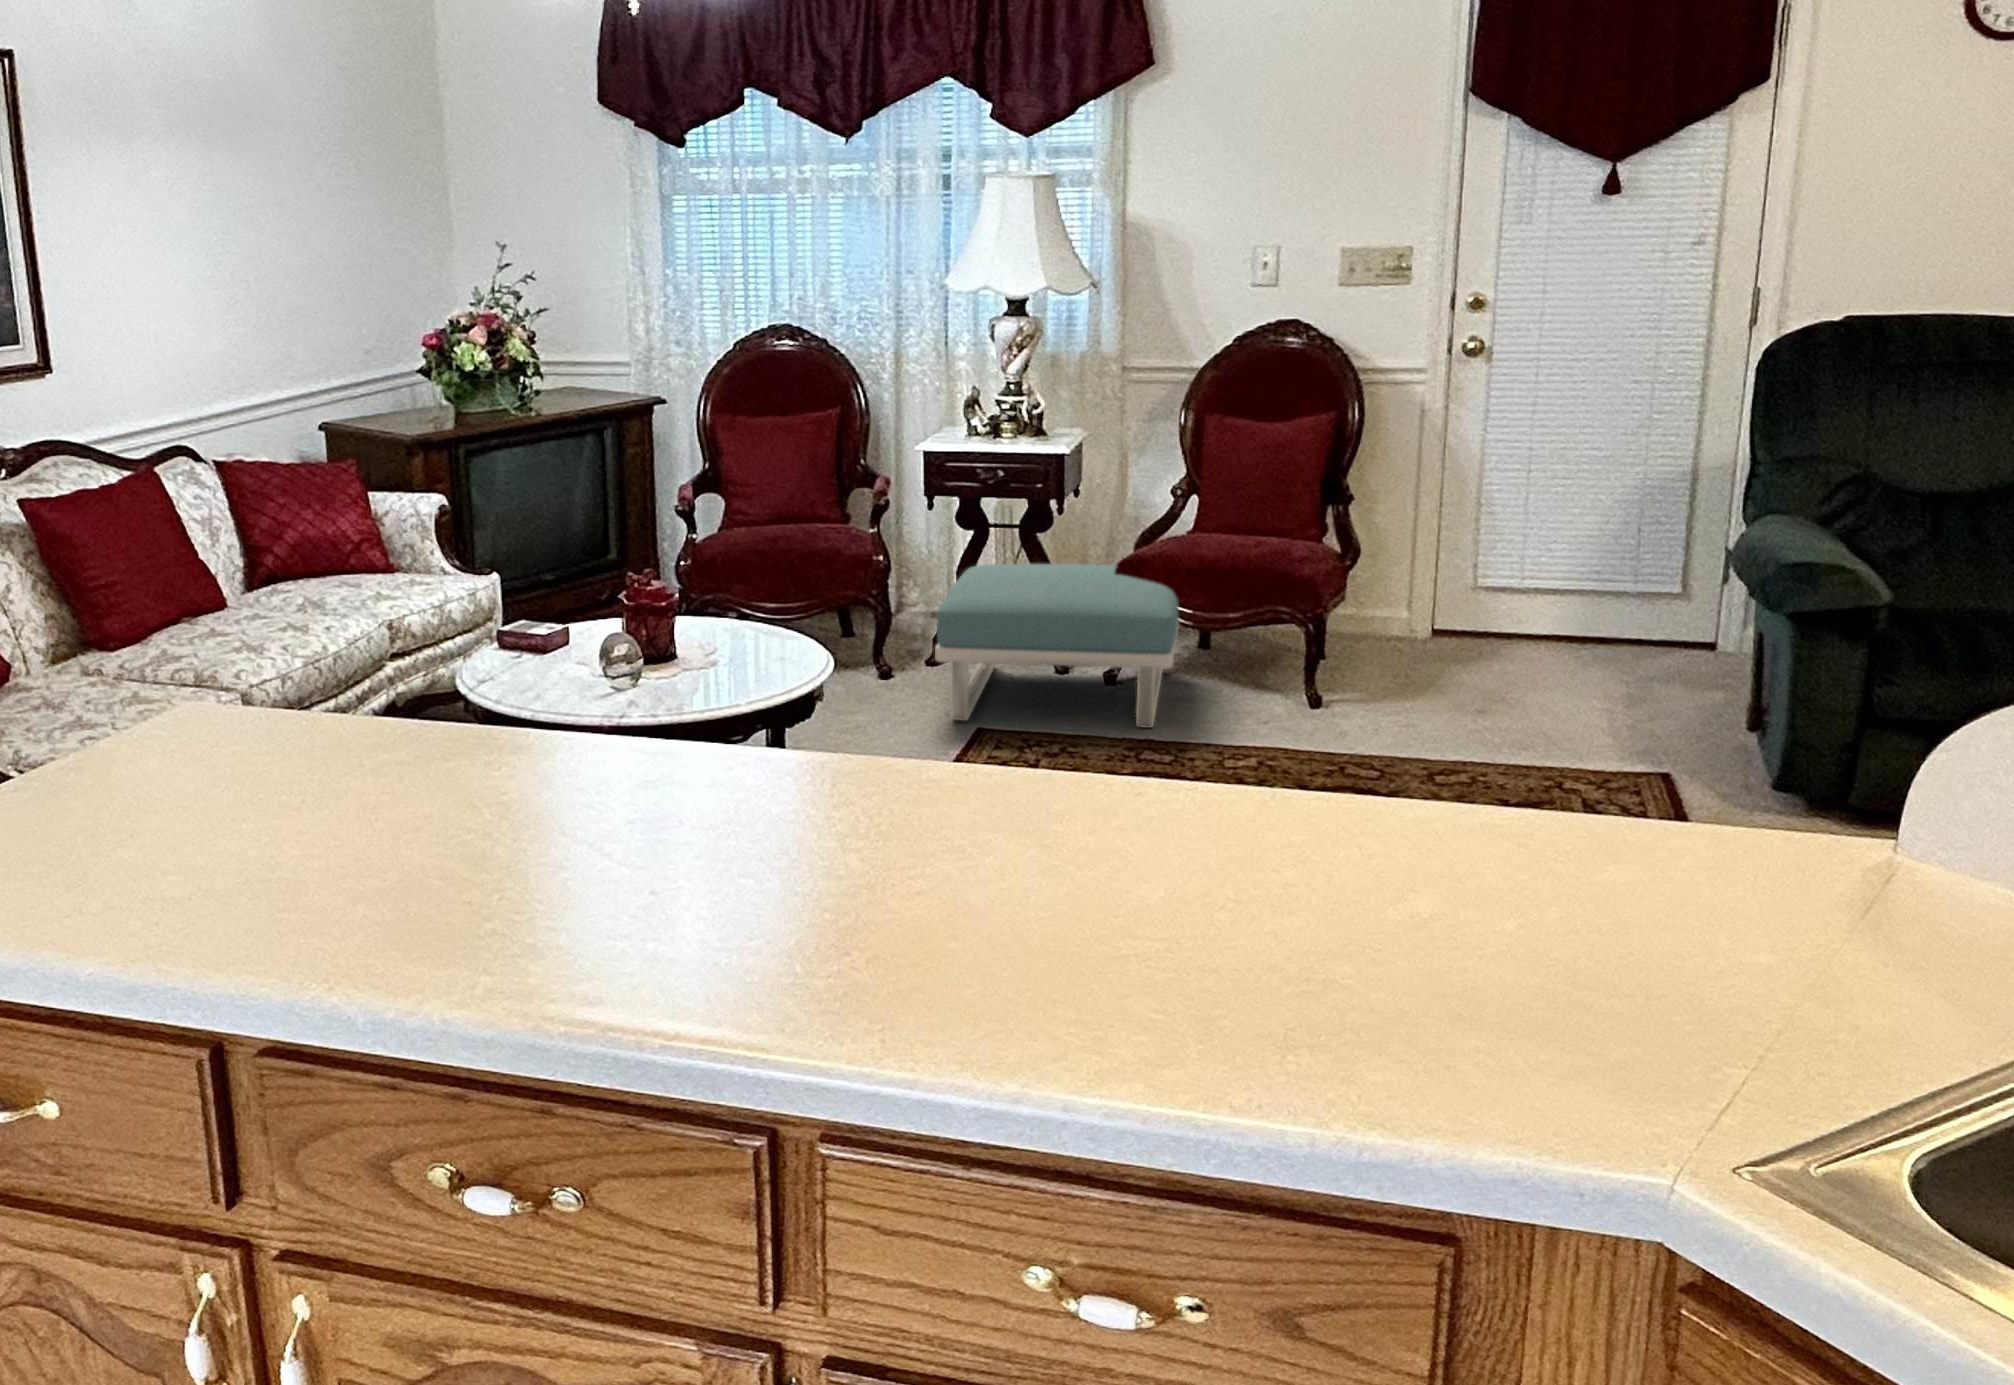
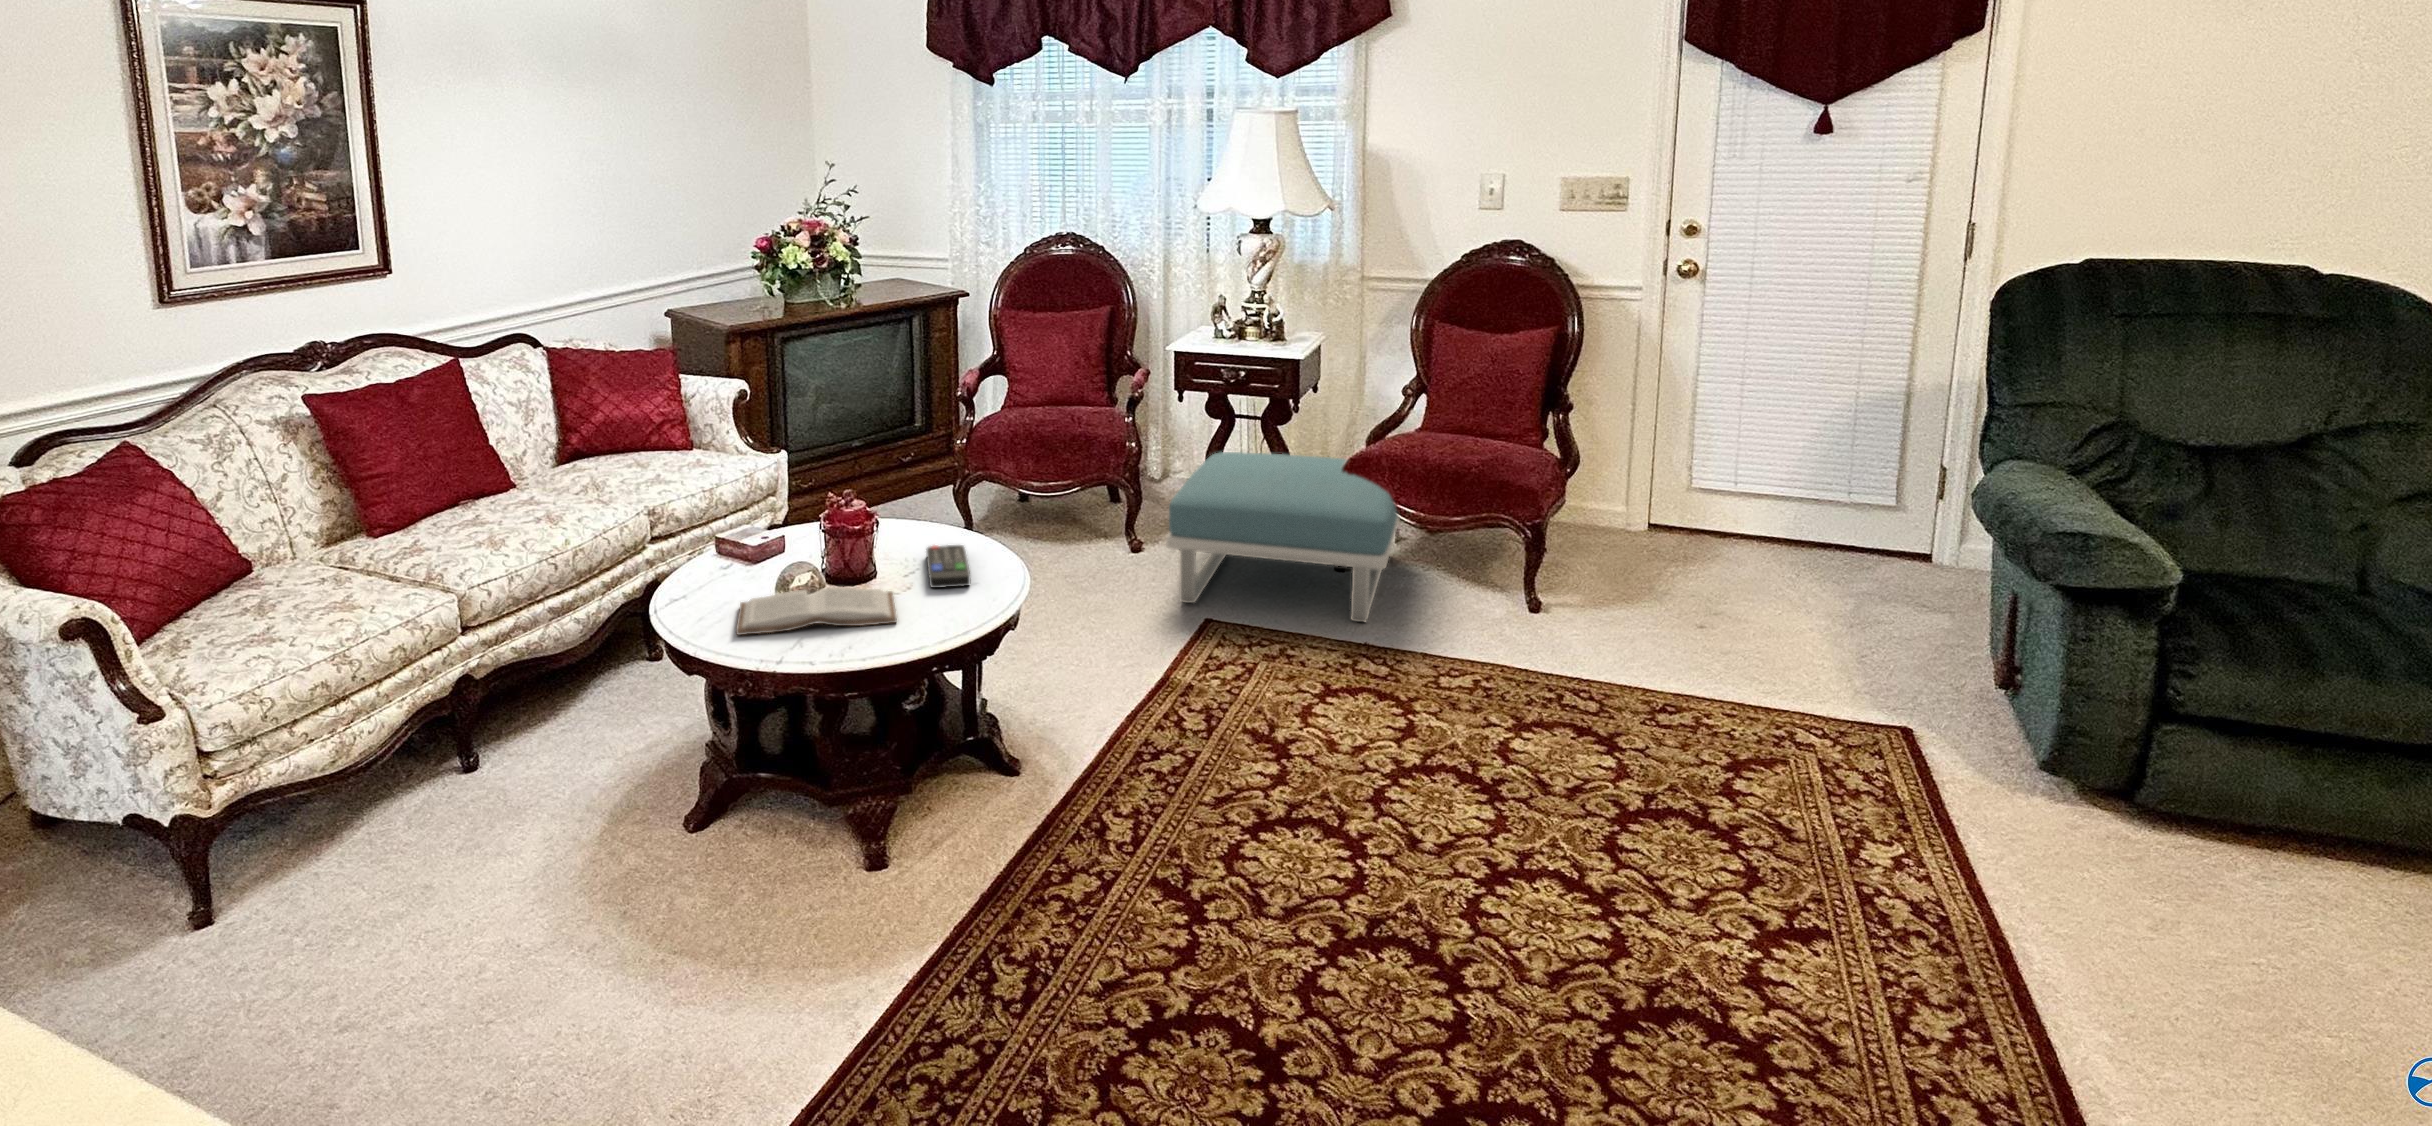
remote control: none [724,633,782,668] -> present [926,545,971,588]
book: none [558,668,726,708] -> present [736,587,897,635]

